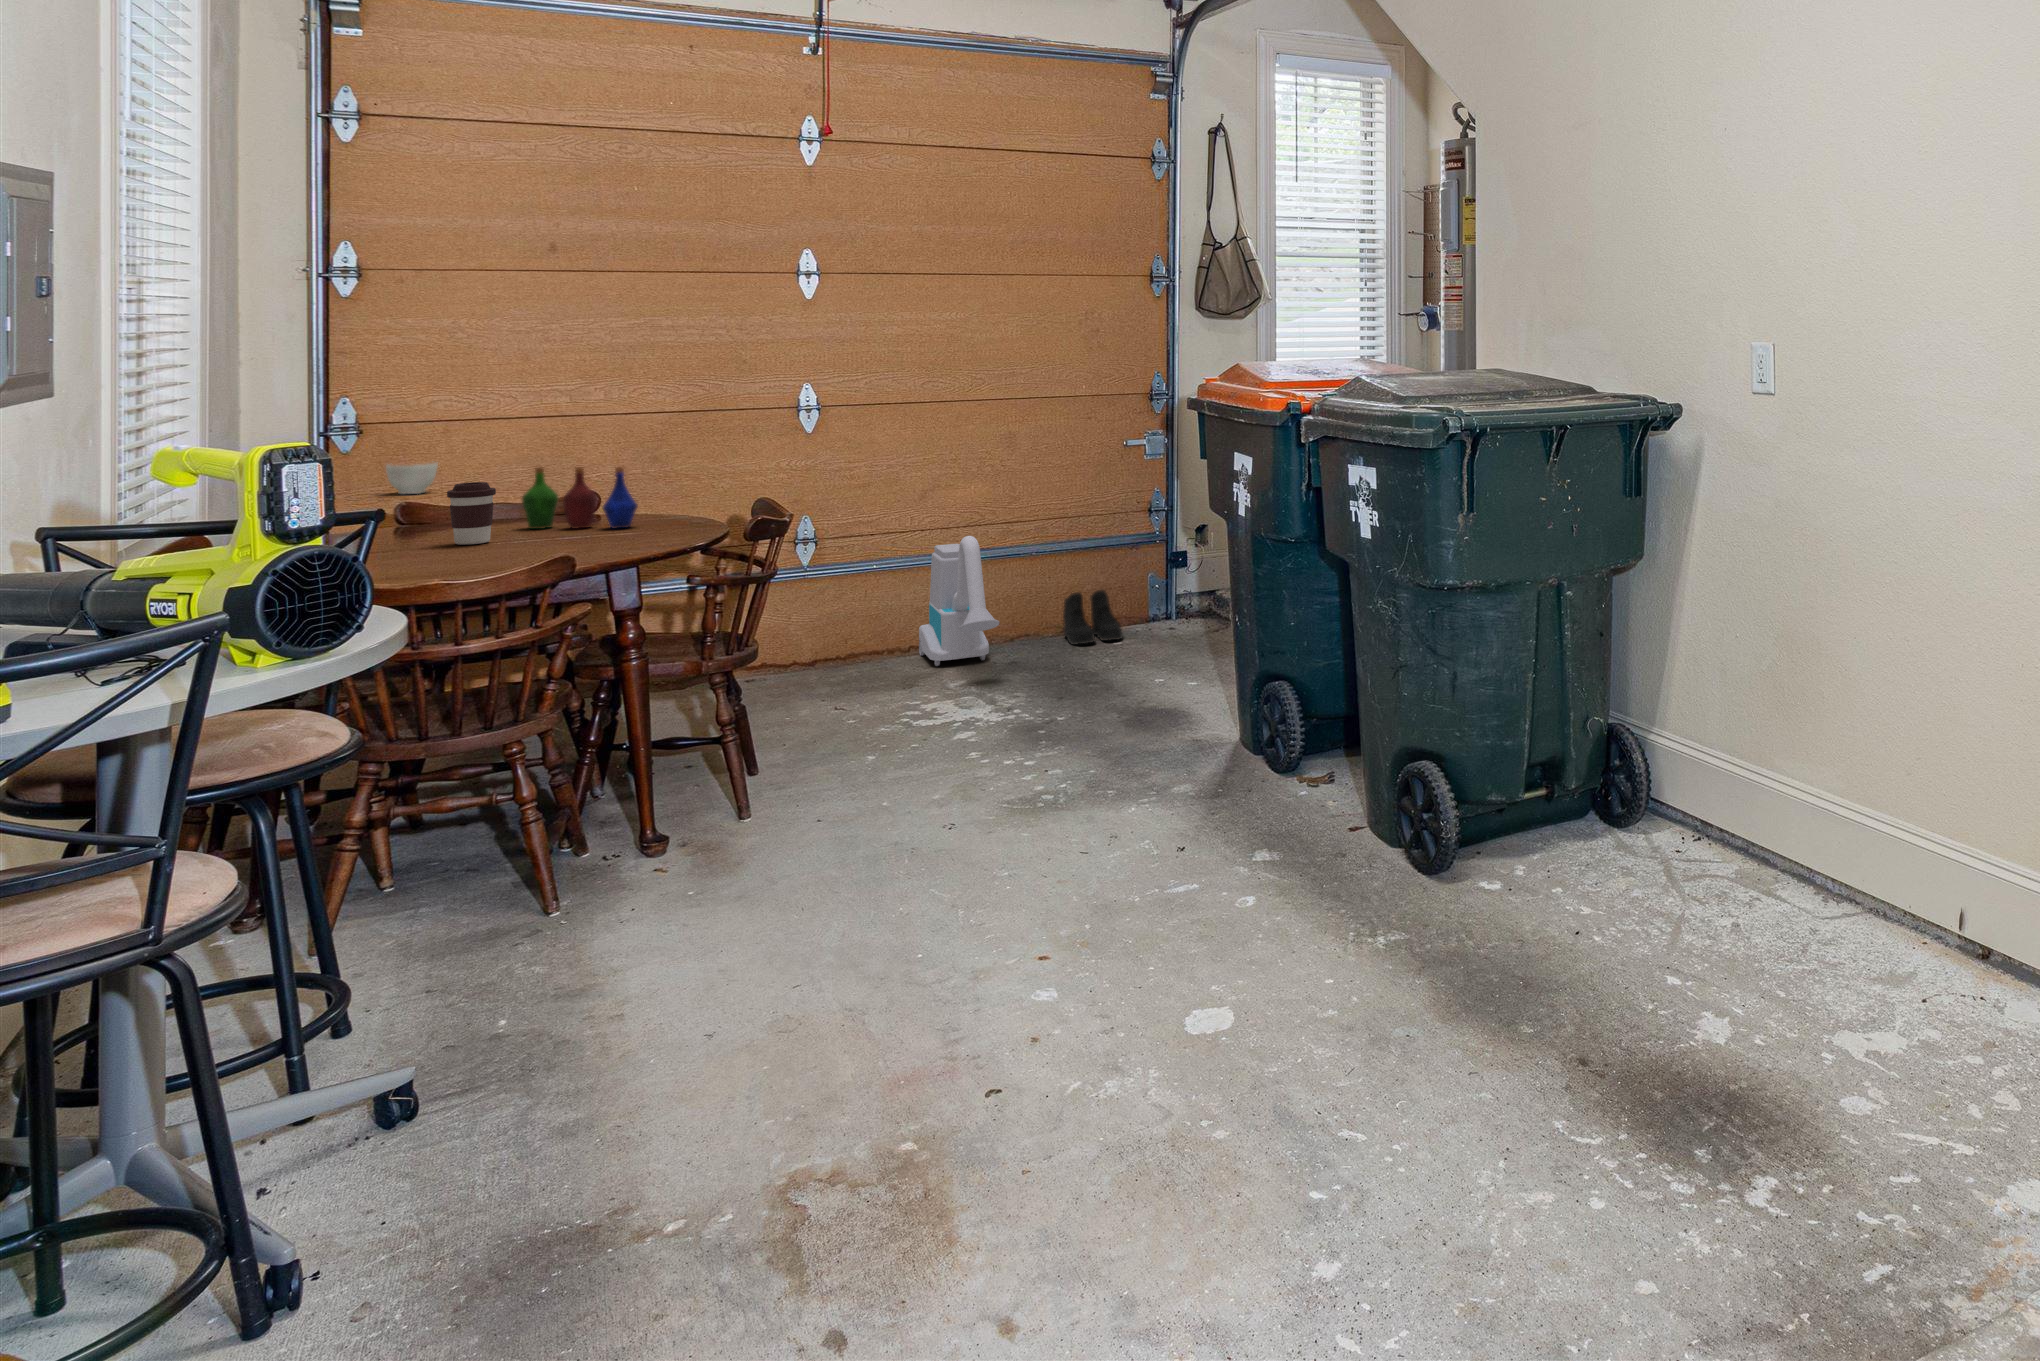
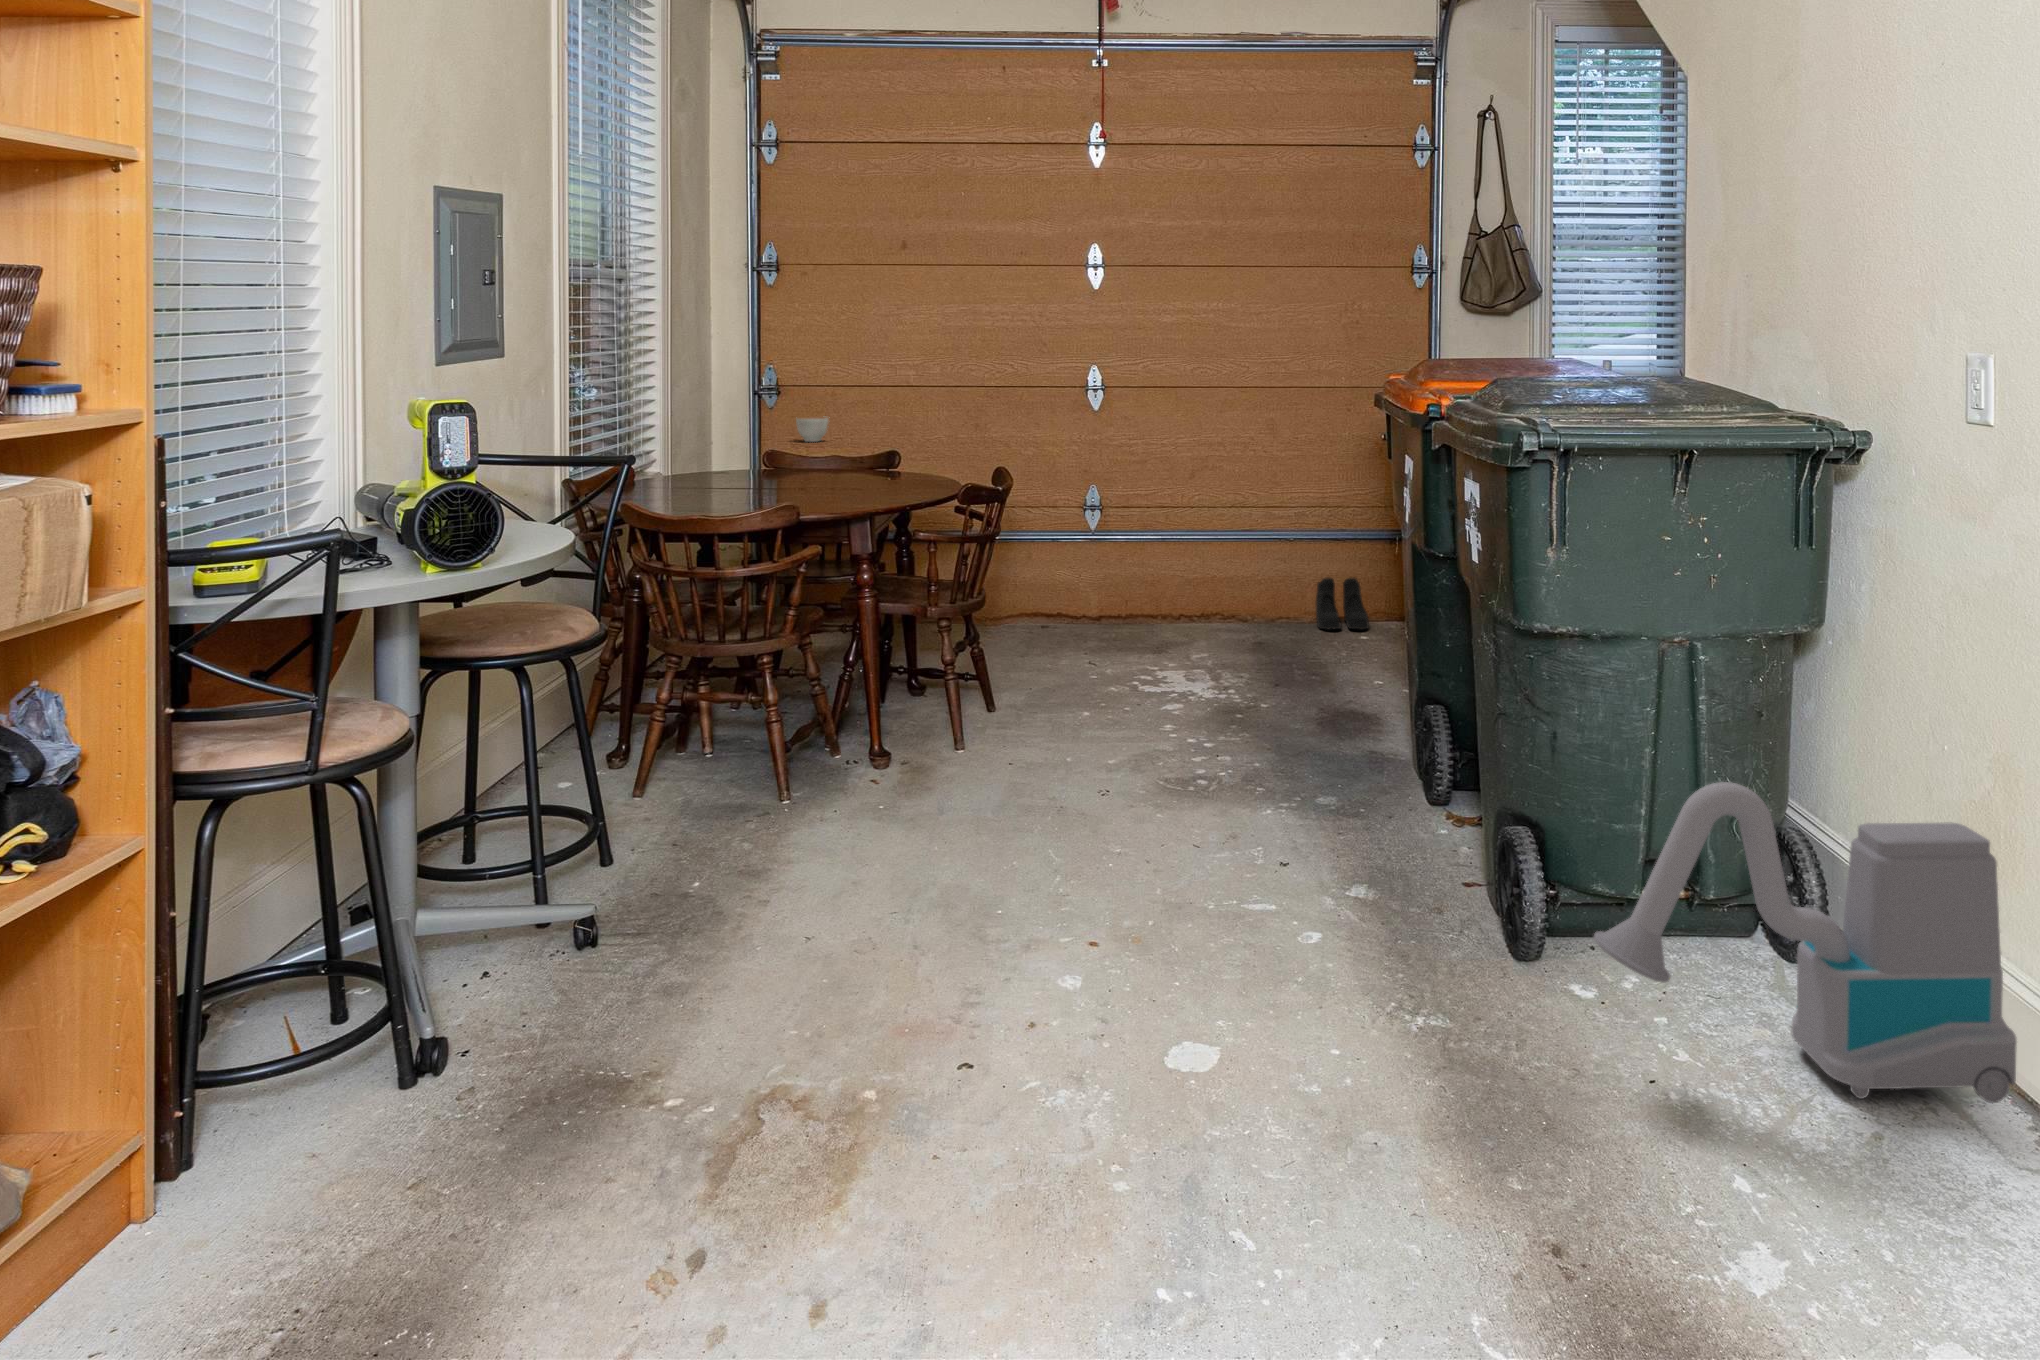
bottle: present [522,467,638,529] -> none [828,426,904,482]
coffee cup: present [447,482,496,545] -> none [764,436,797,487]
vacuum cleaner: present [919,536,1000,666] -> present [1594,782,2017,1103]

